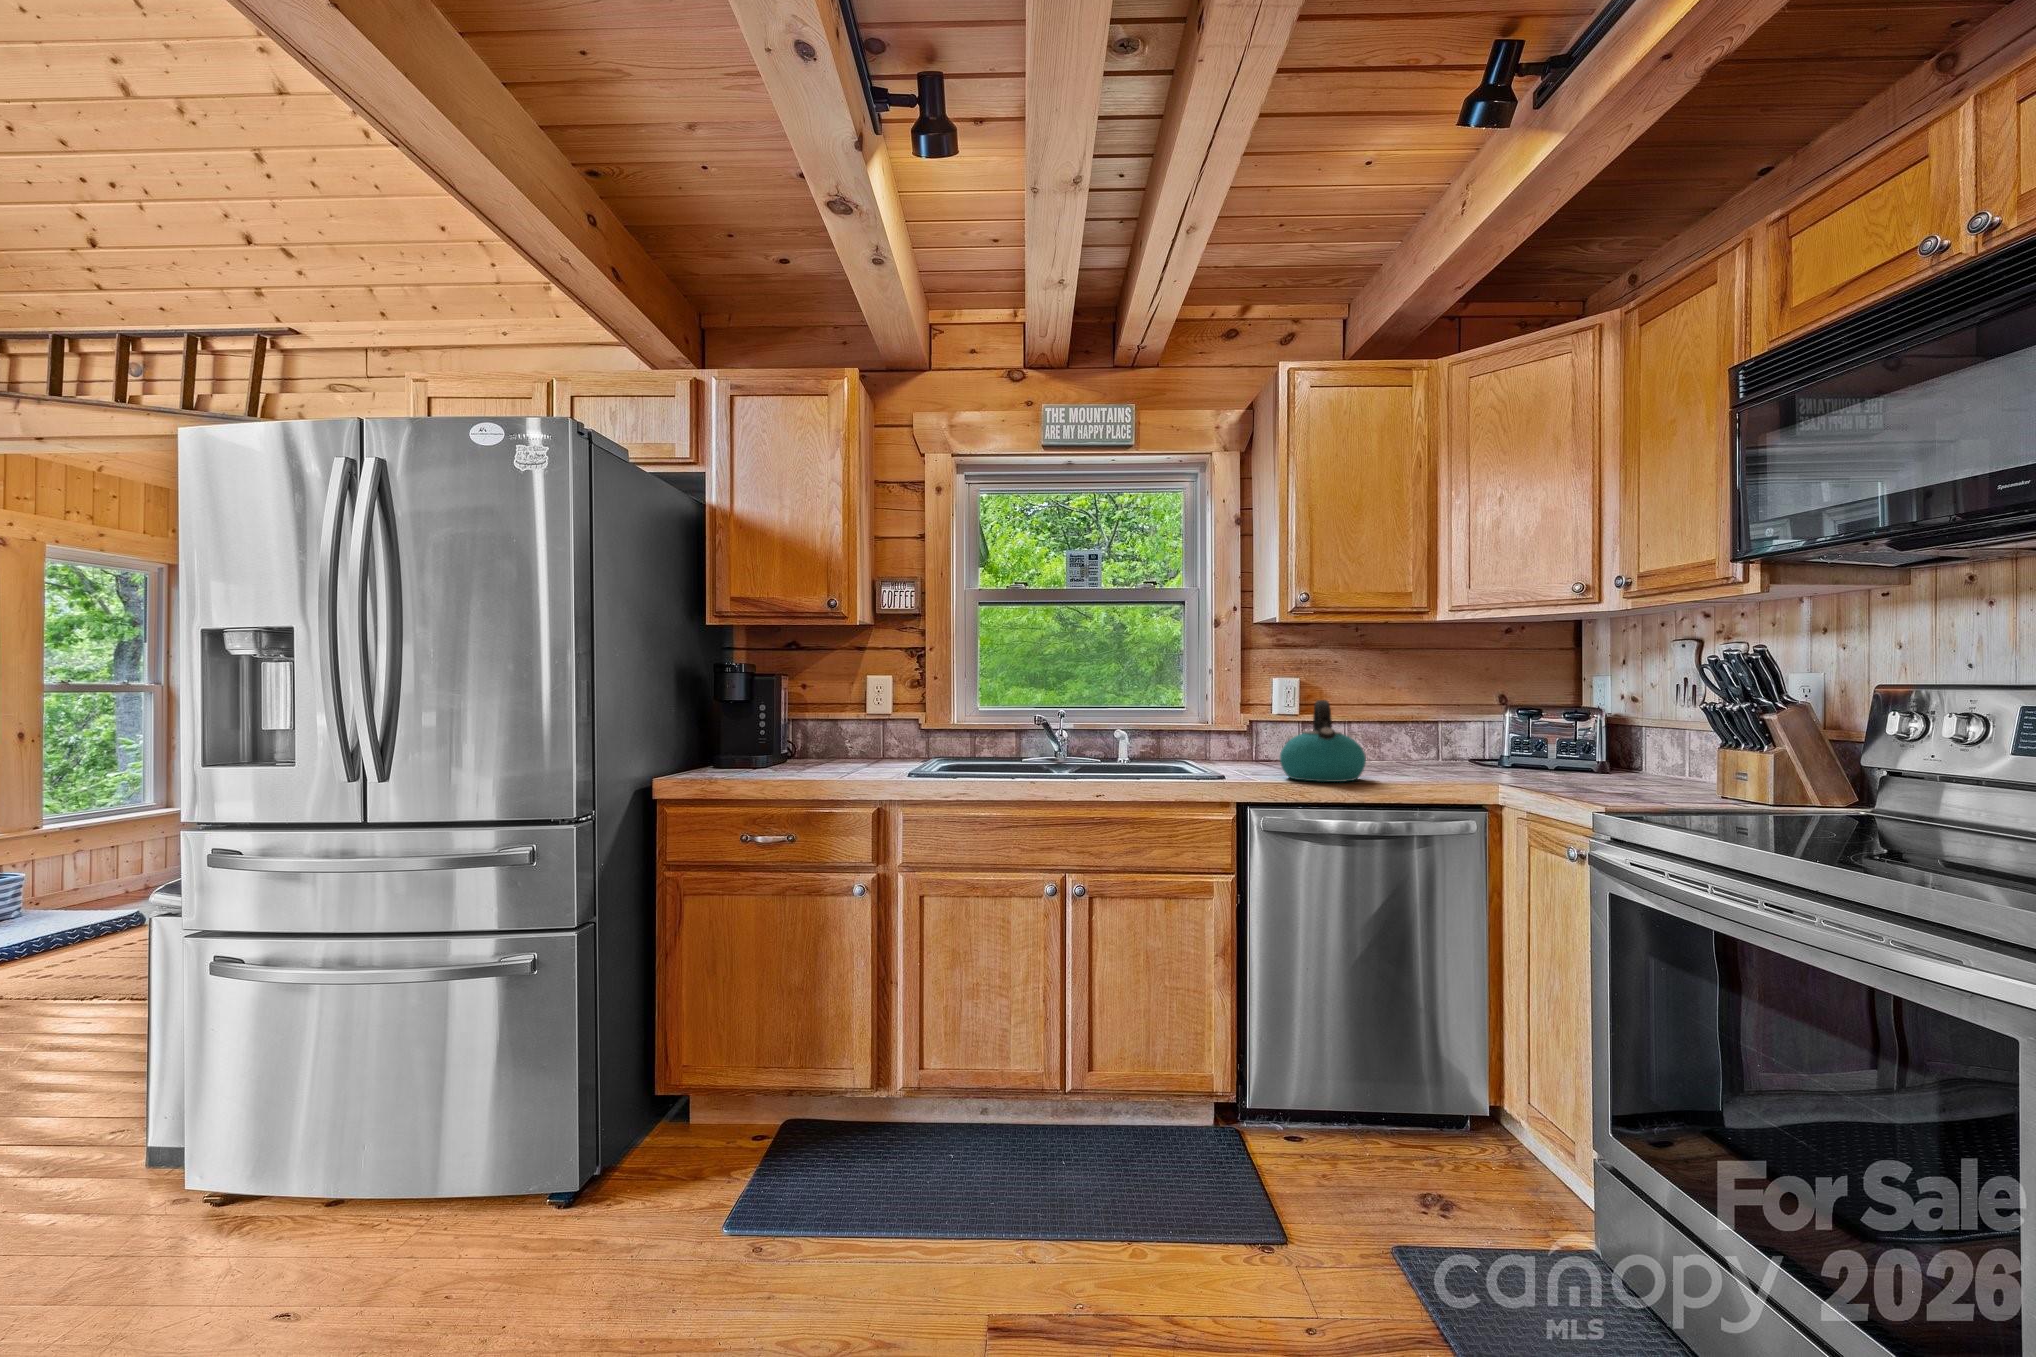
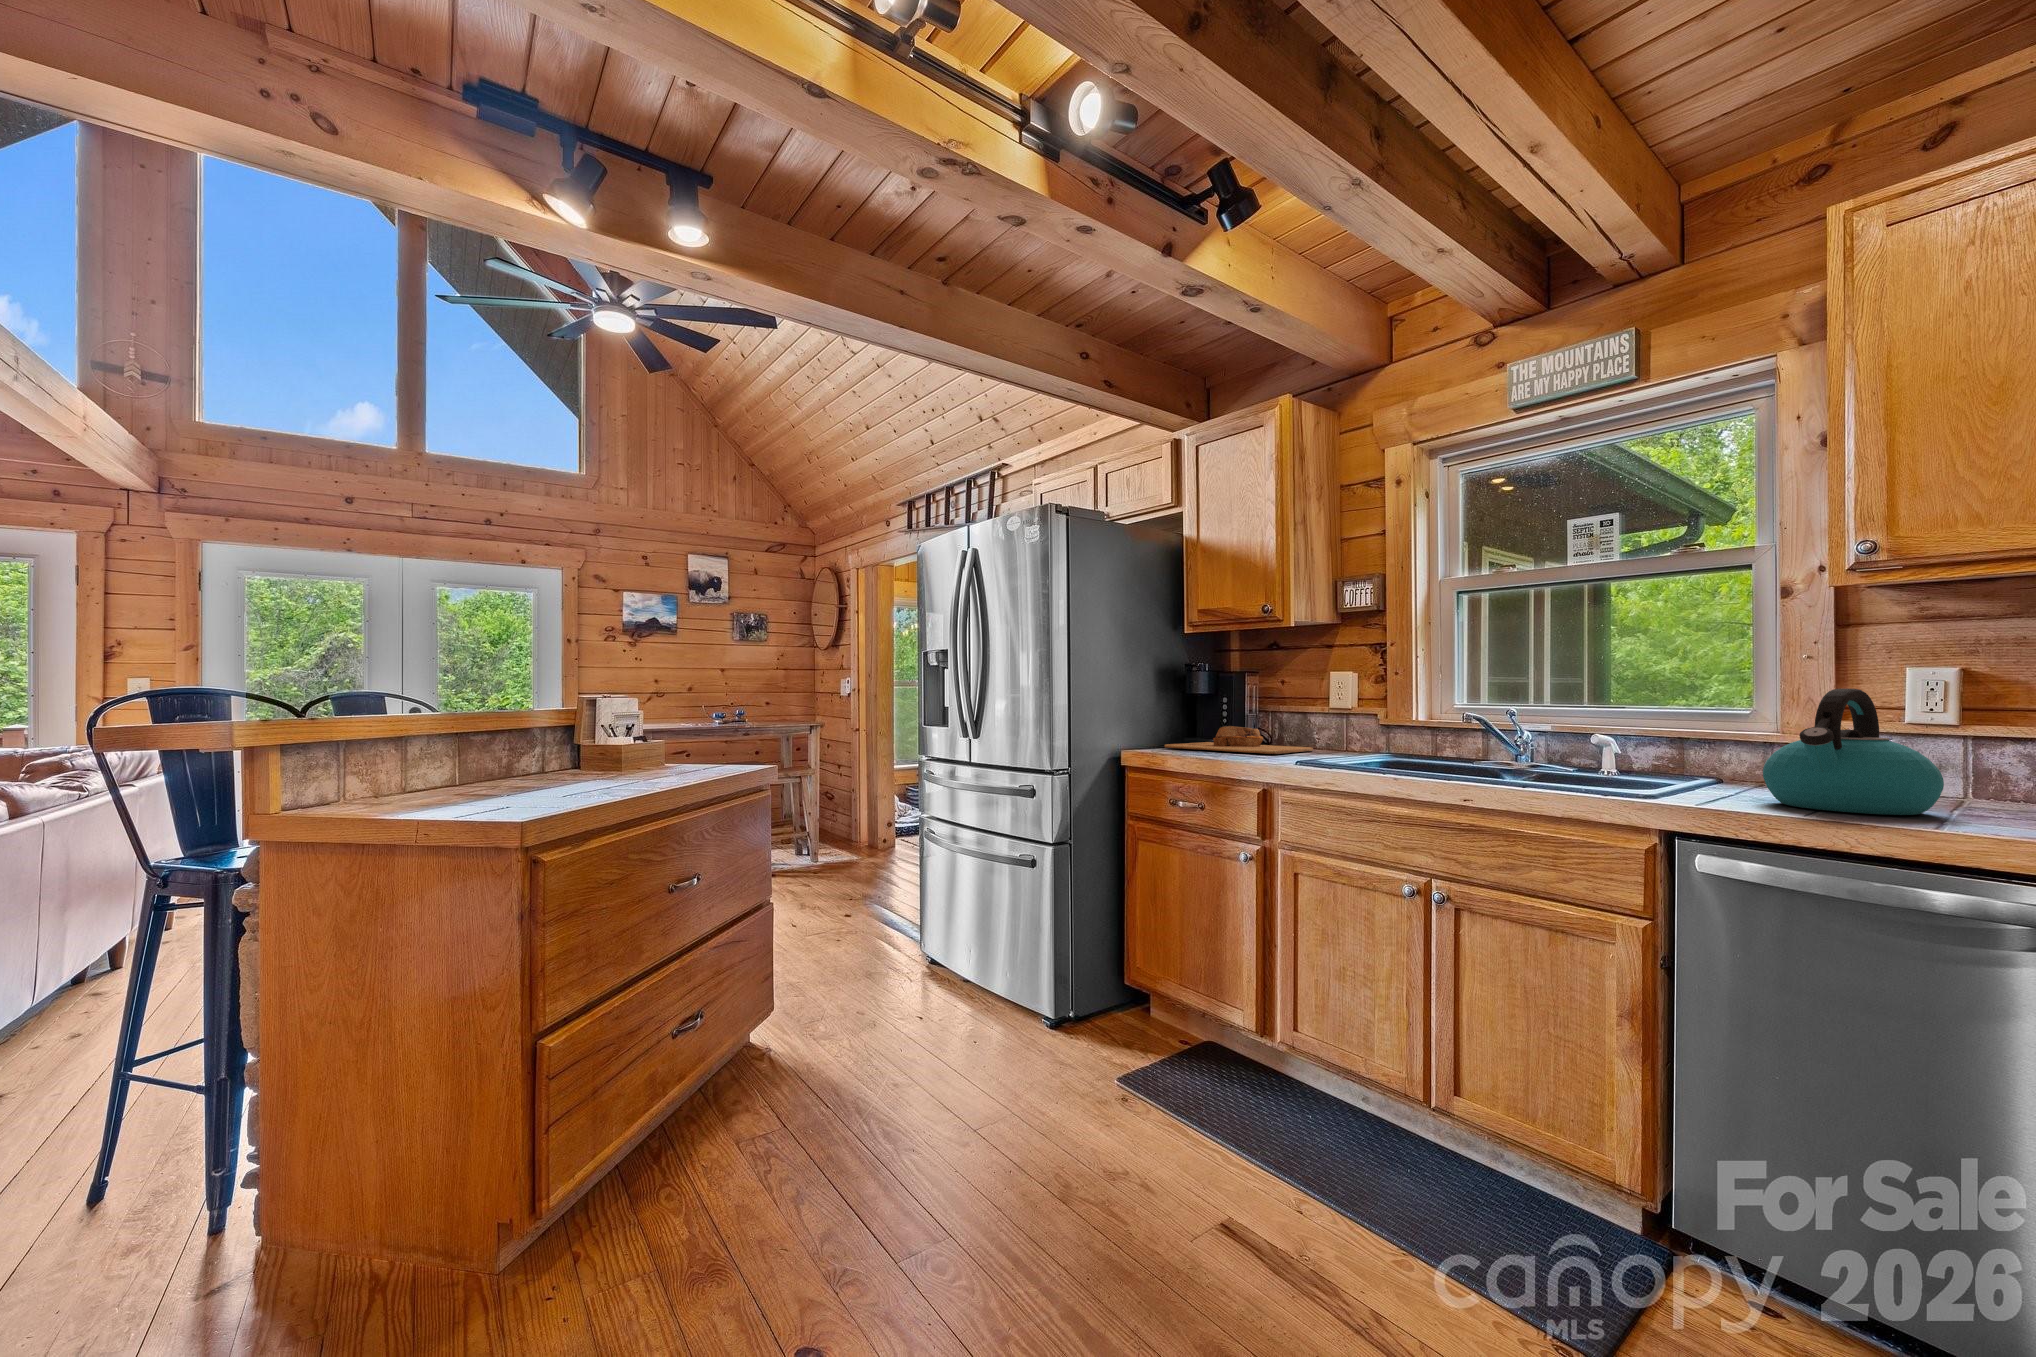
cutting board: none [713,740,860,771] -> present [1165,726,1313,754]

